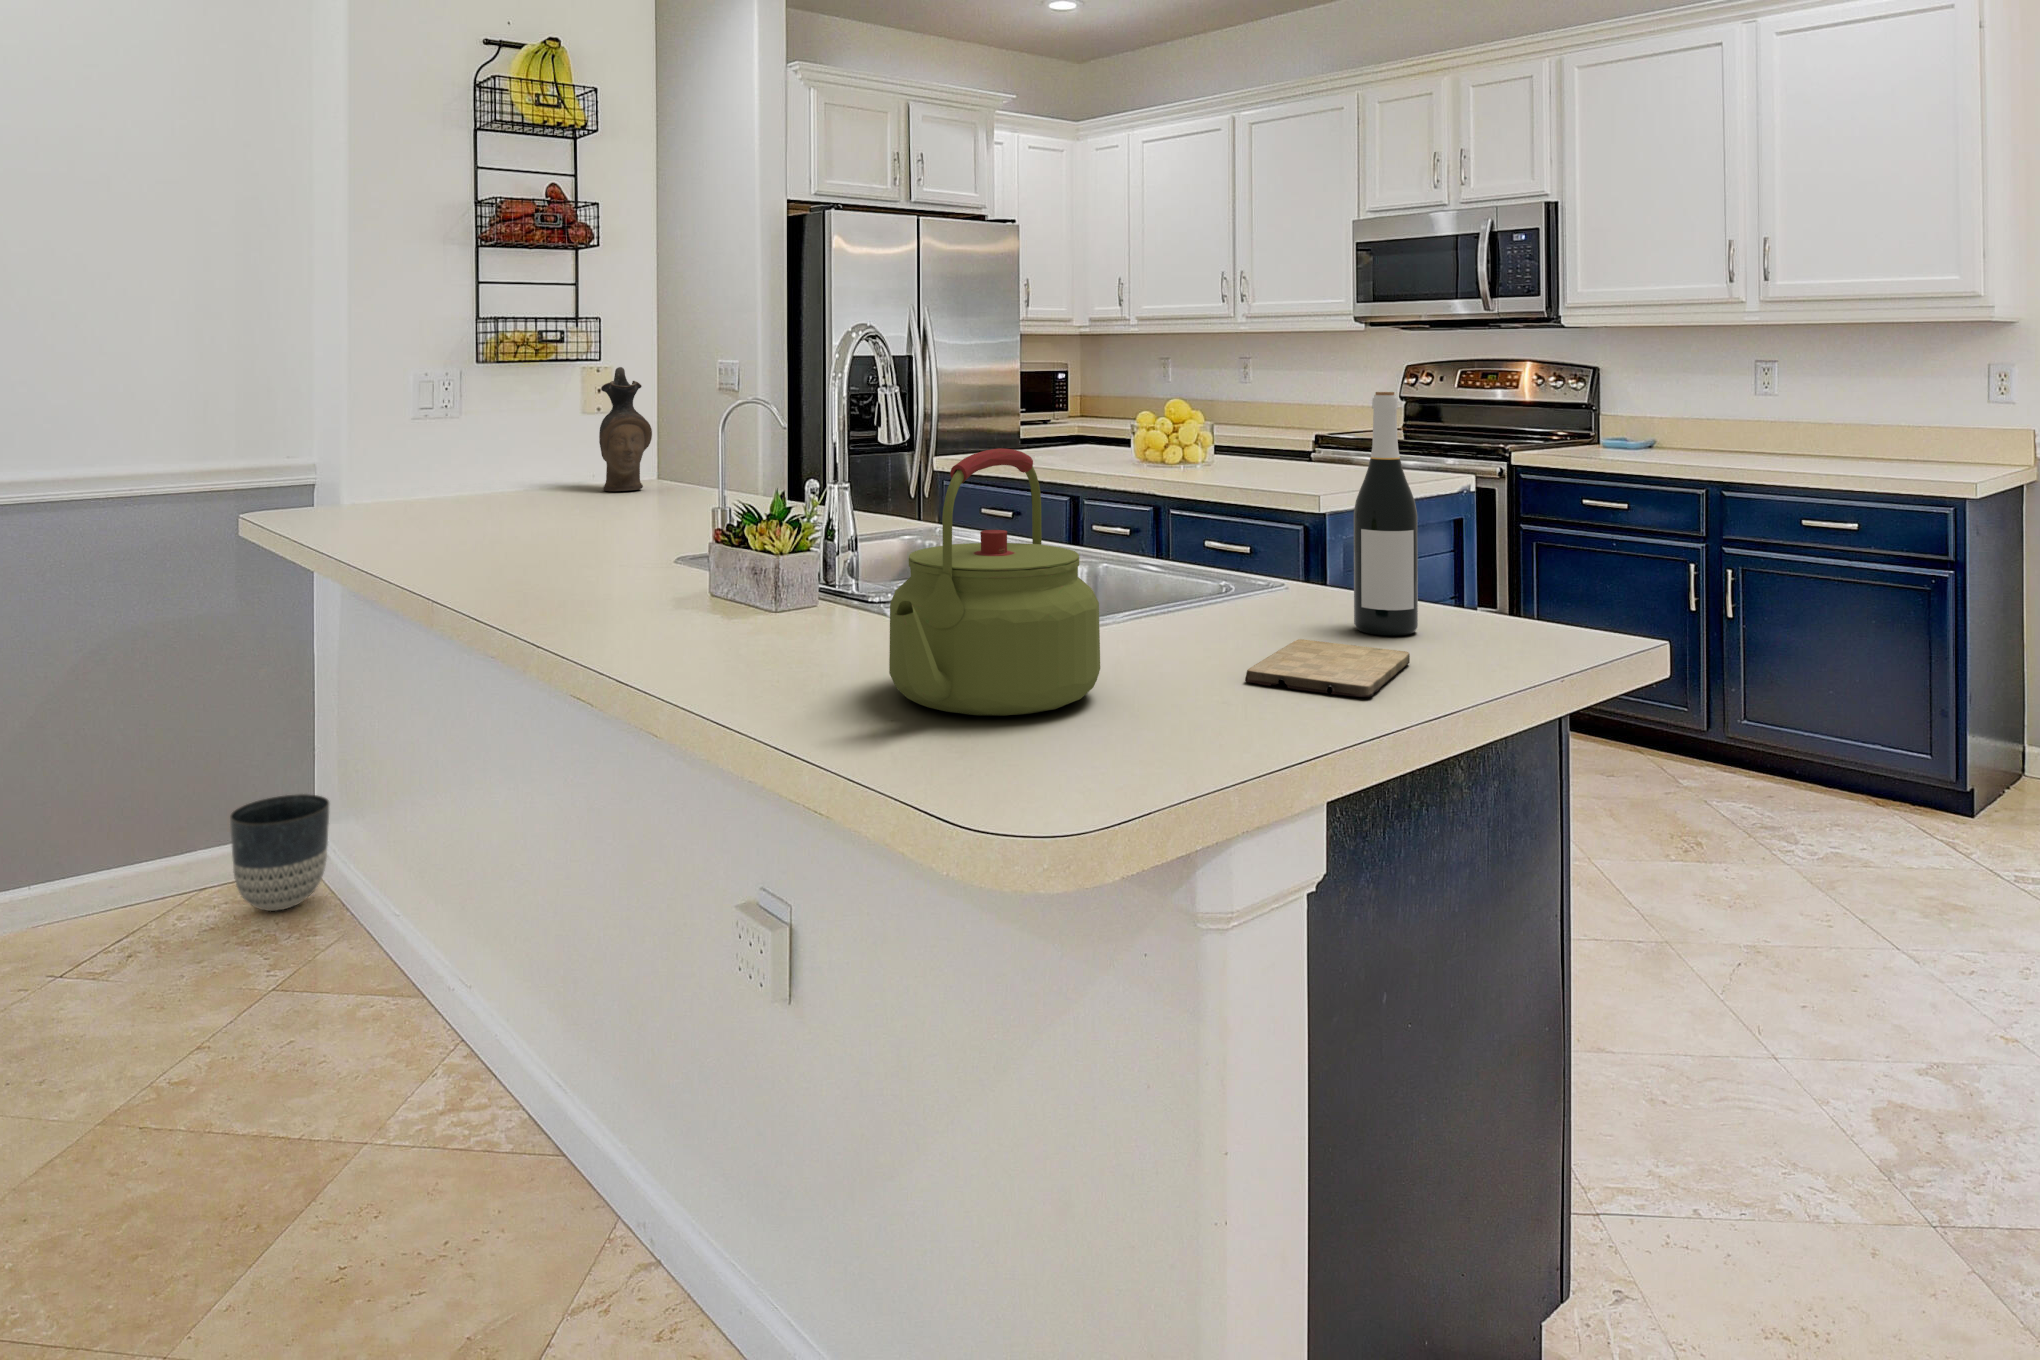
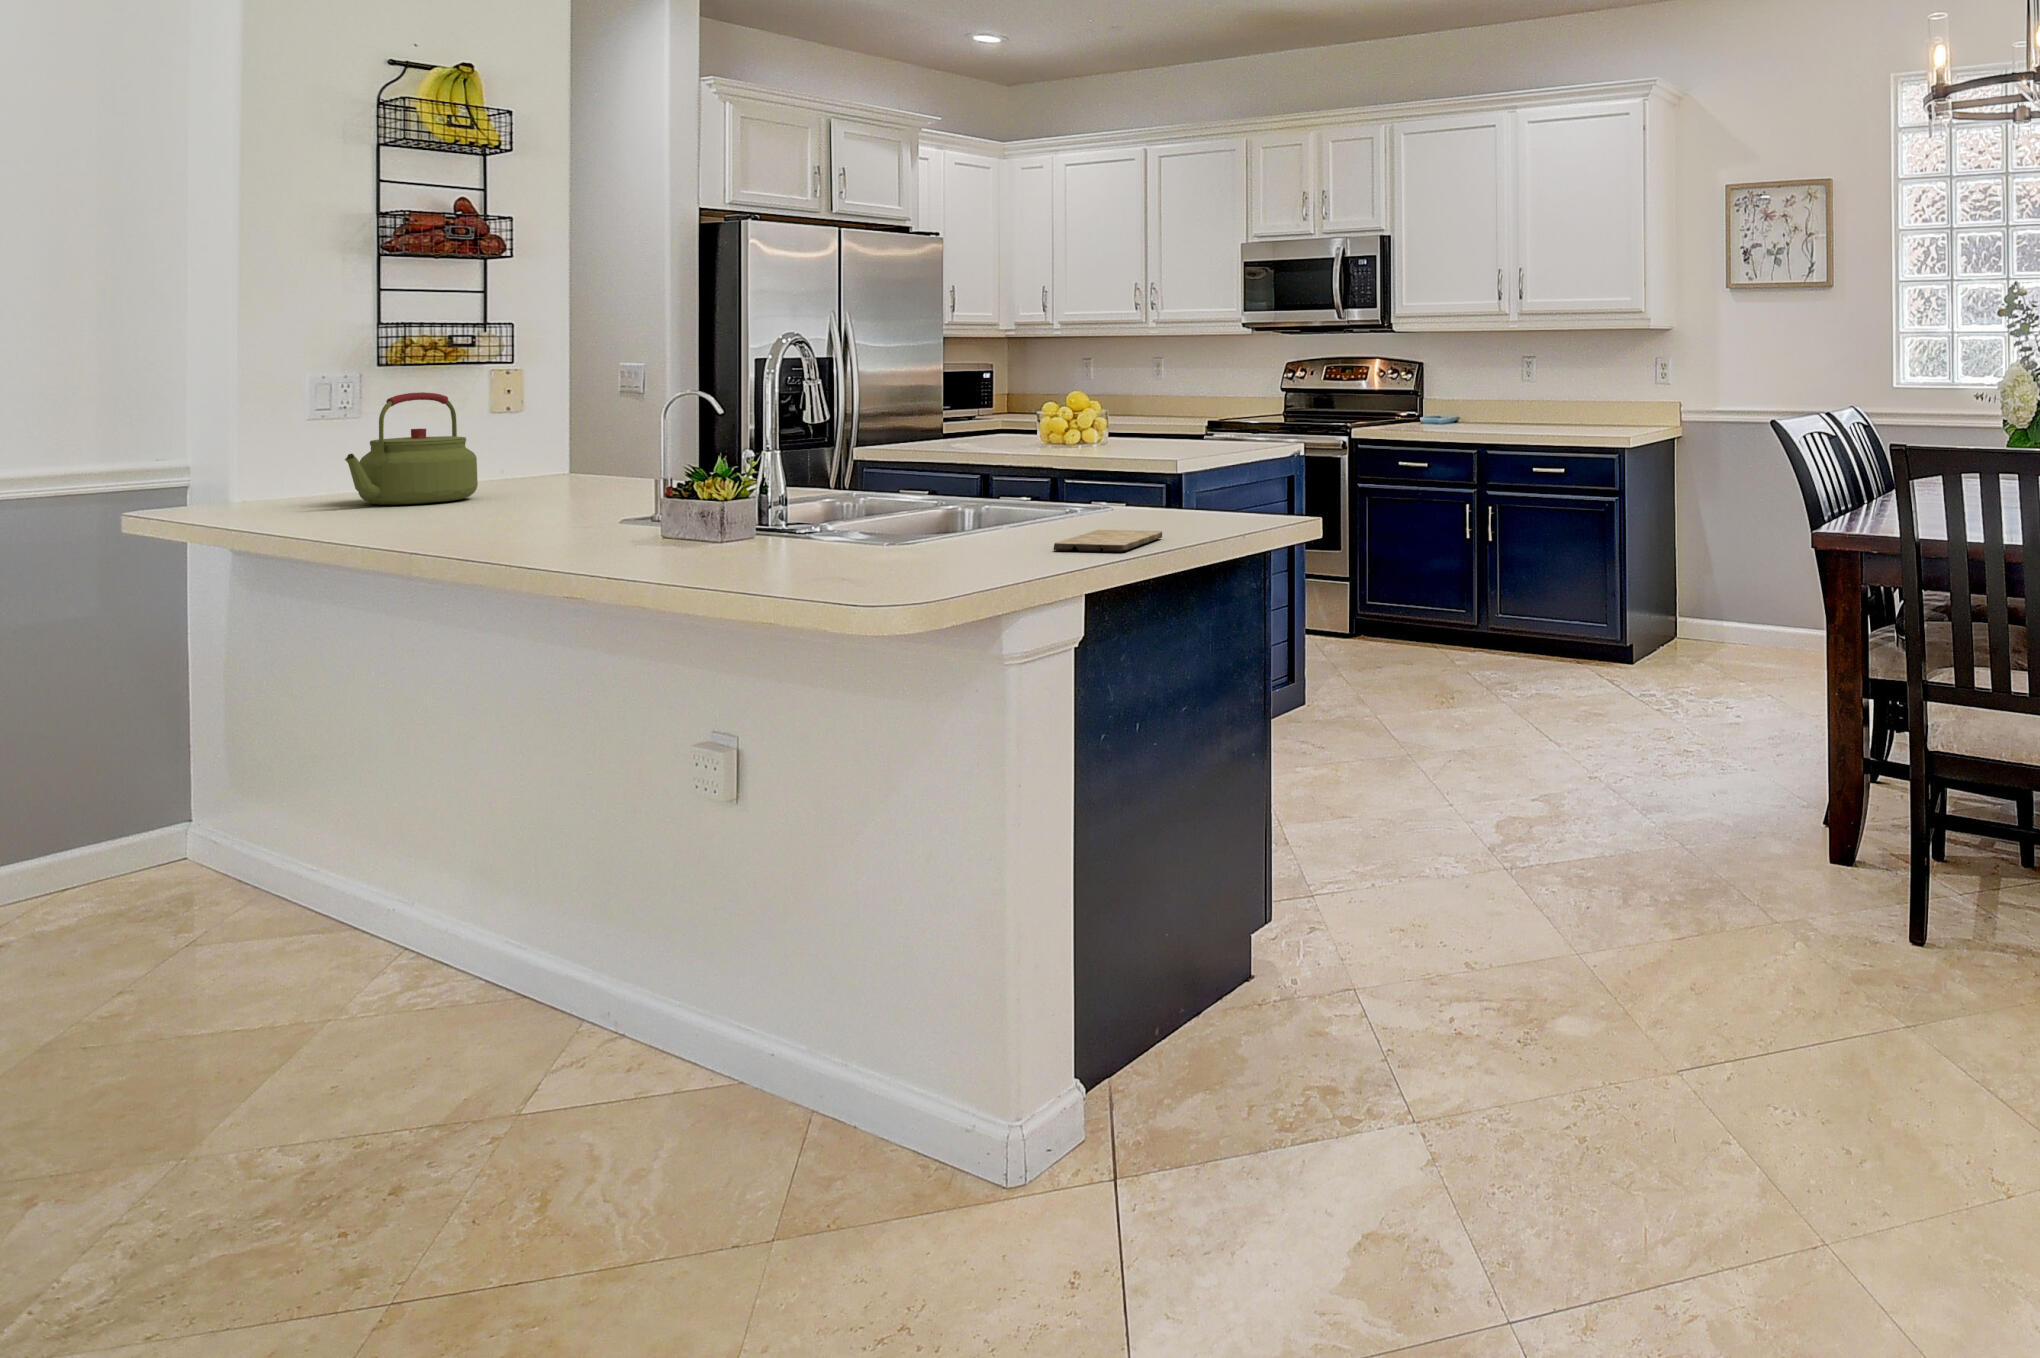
ceramic pitcher: present [599,367,652,491] -> none [516,368,573,480]
wine bottle: present [1354,392,1418,635] -> none [1141,377,1181,528]
kettle: present [889,448,1100,716] -> present [345,392,478,505]
planter: present [230,794,330,911] -> none [93,783,214,895]

